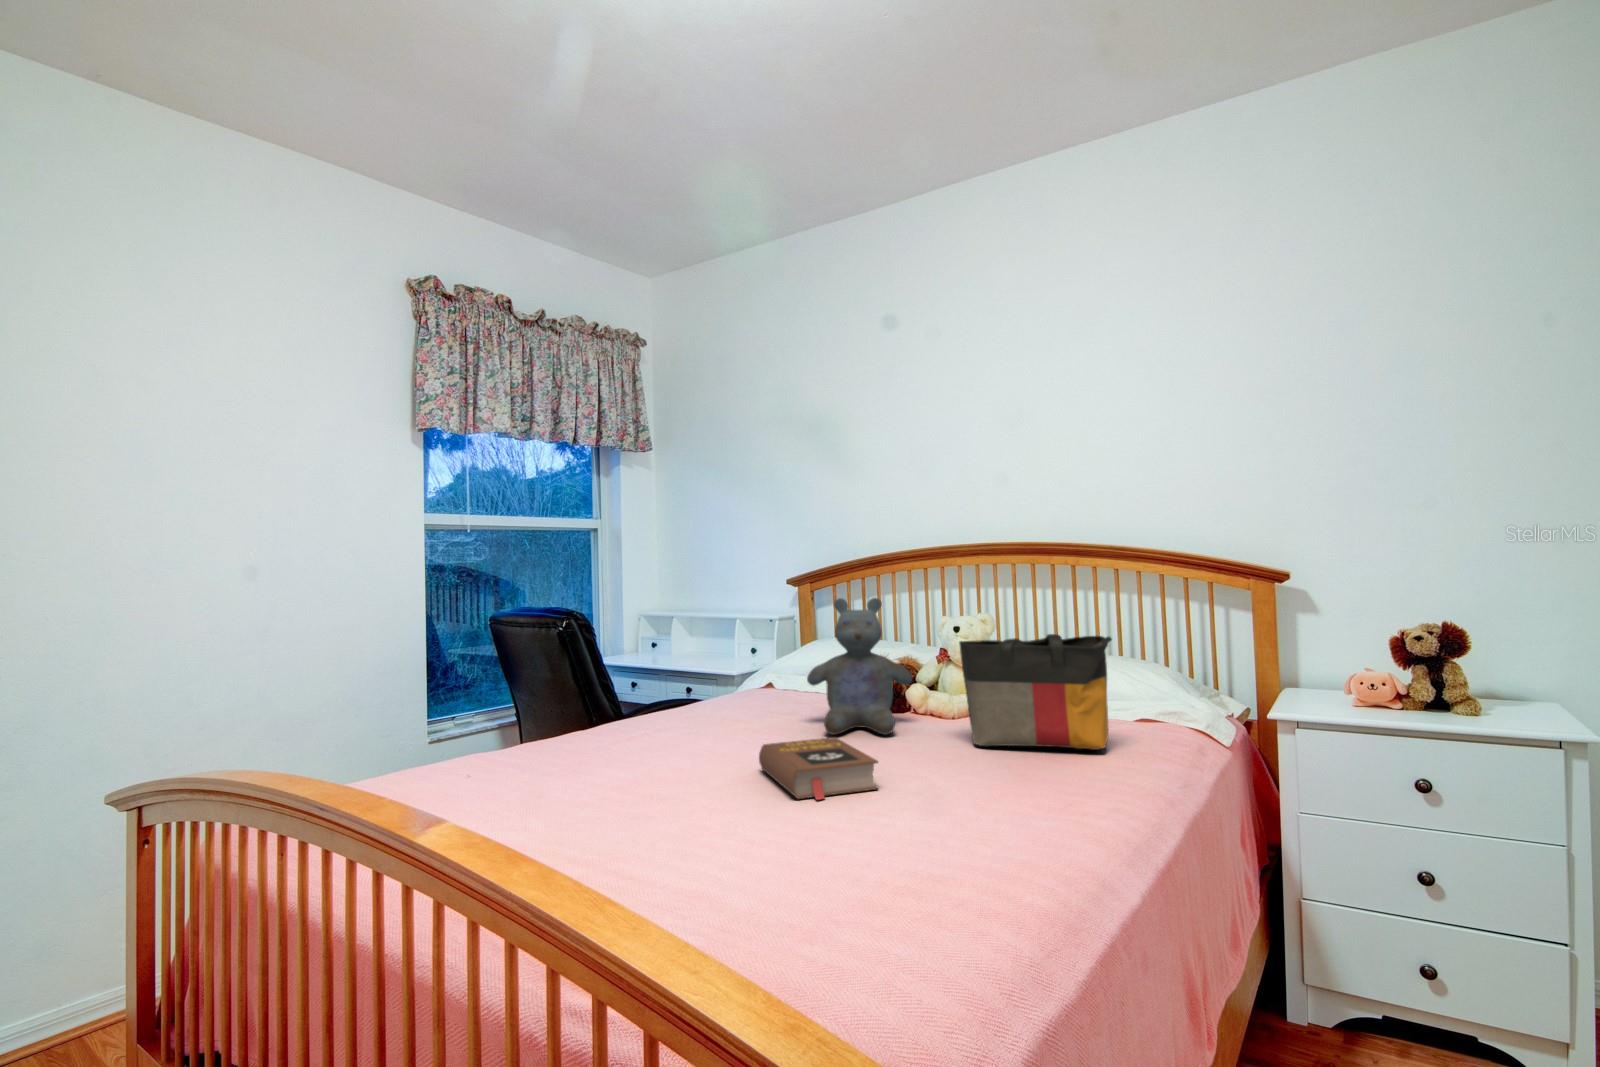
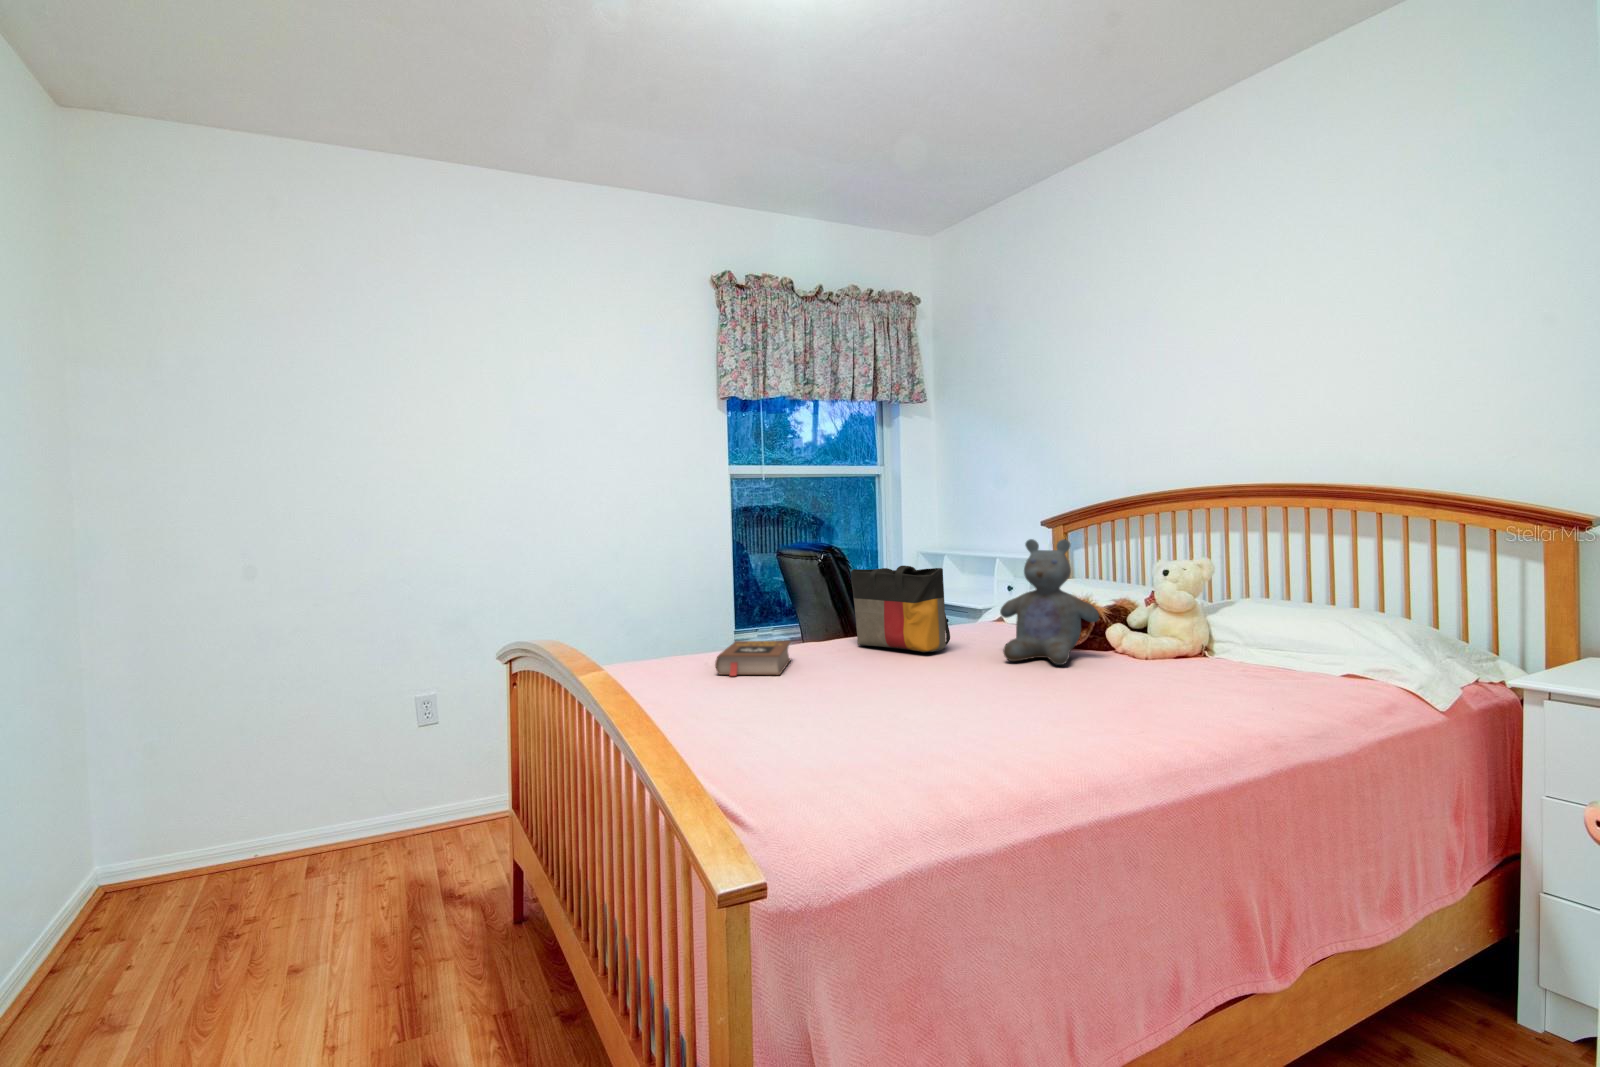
tote bag: present [959,634,1112,750] -> present [851,566,950,652]
book: present [759,737,879,800] -> present [715,641,791,676]

